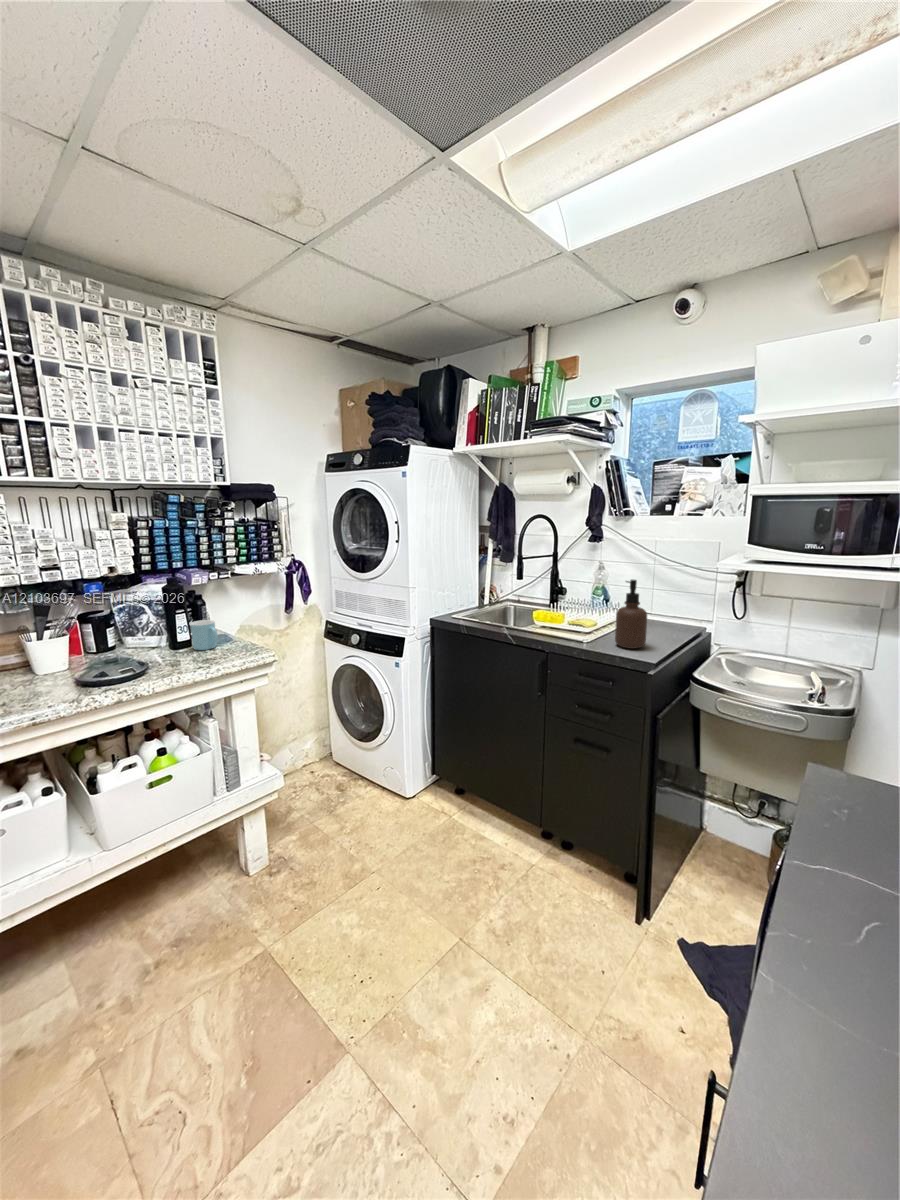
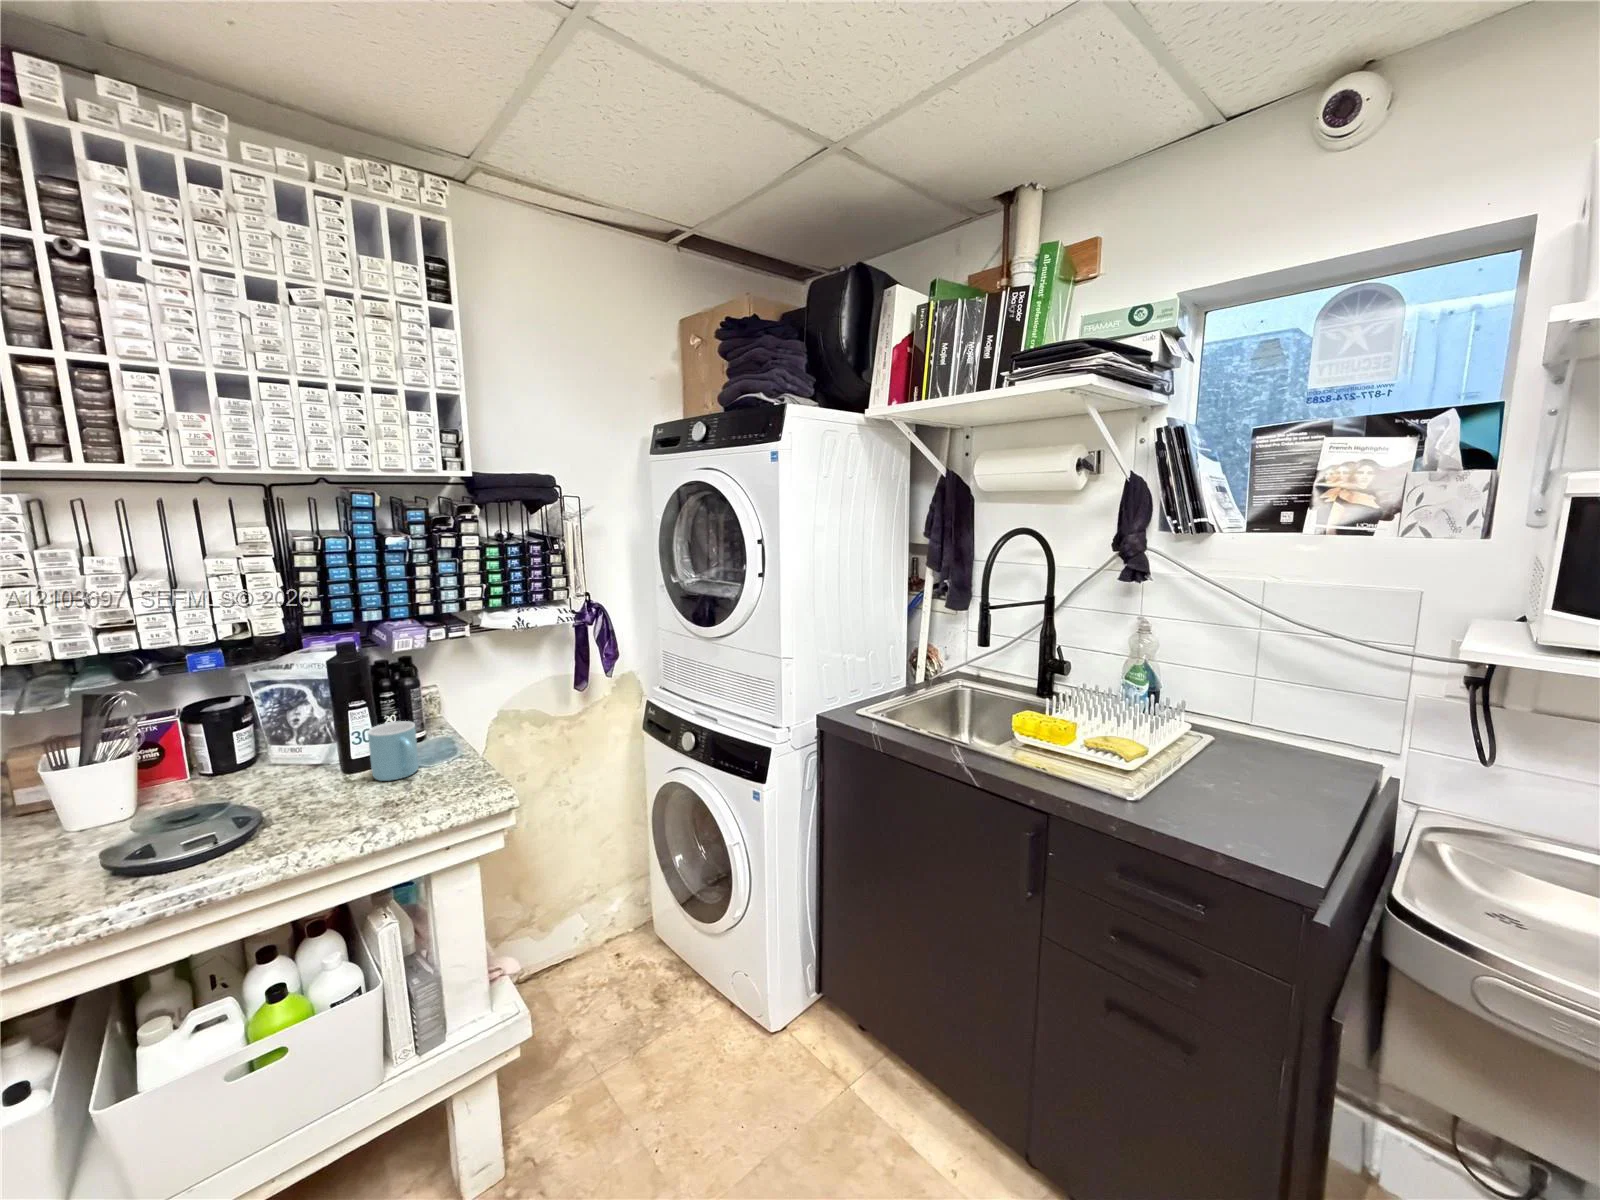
soap dispenser: present [615,580,647,649] -> none [1204,678,1286,833]

